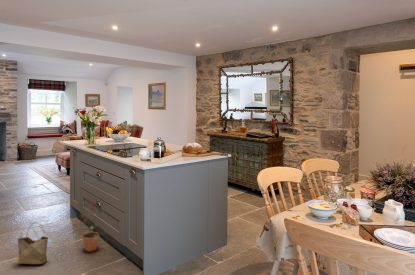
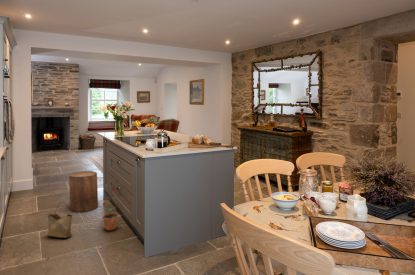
stool: none [32,185,66,233] -> present [69,171,98,212]

